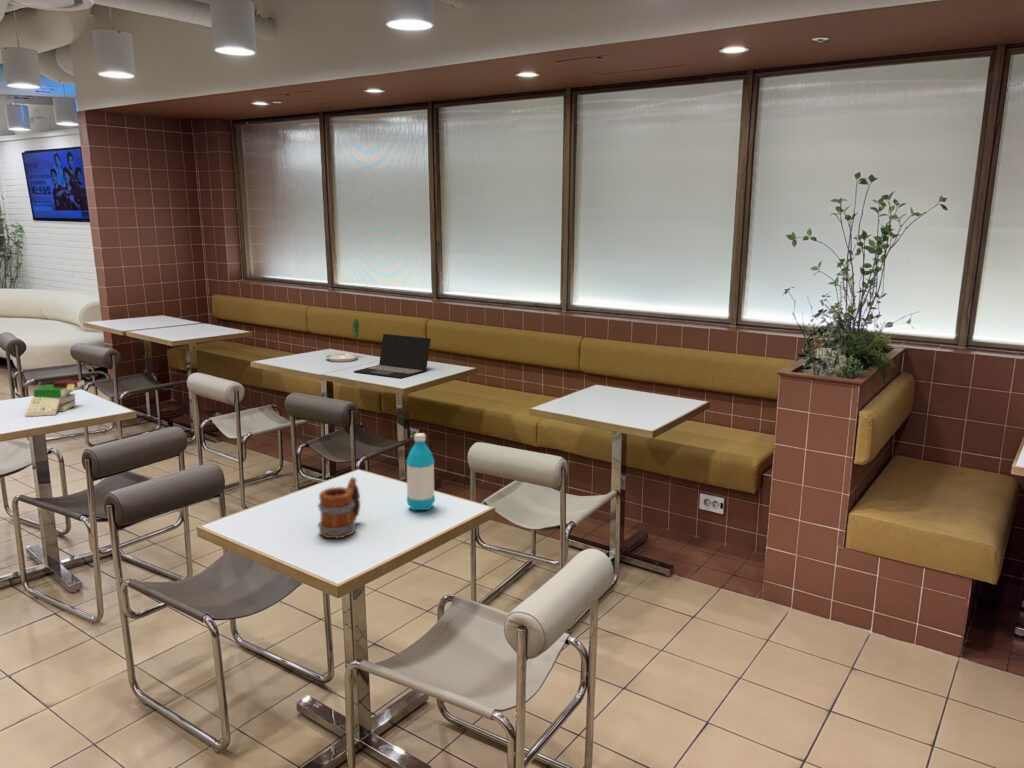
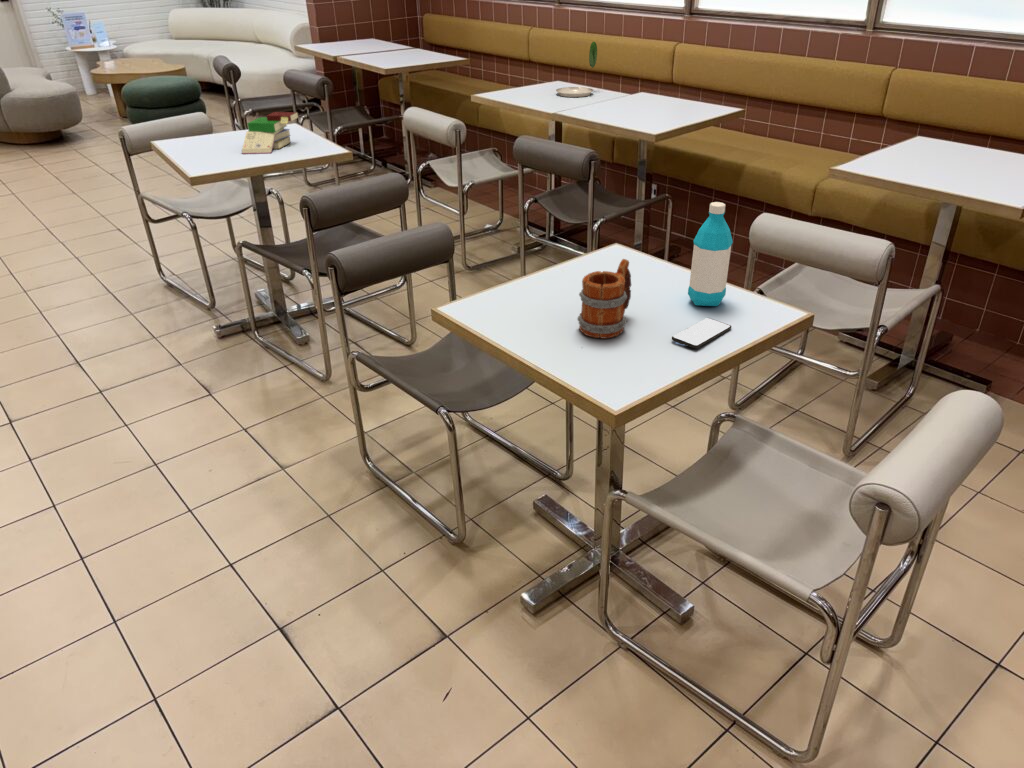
laptop: present [354,334,431,378] -> none [591,61,689,120]
smartphone: none [390,518,436,539] -> present [672,318,731,349]

